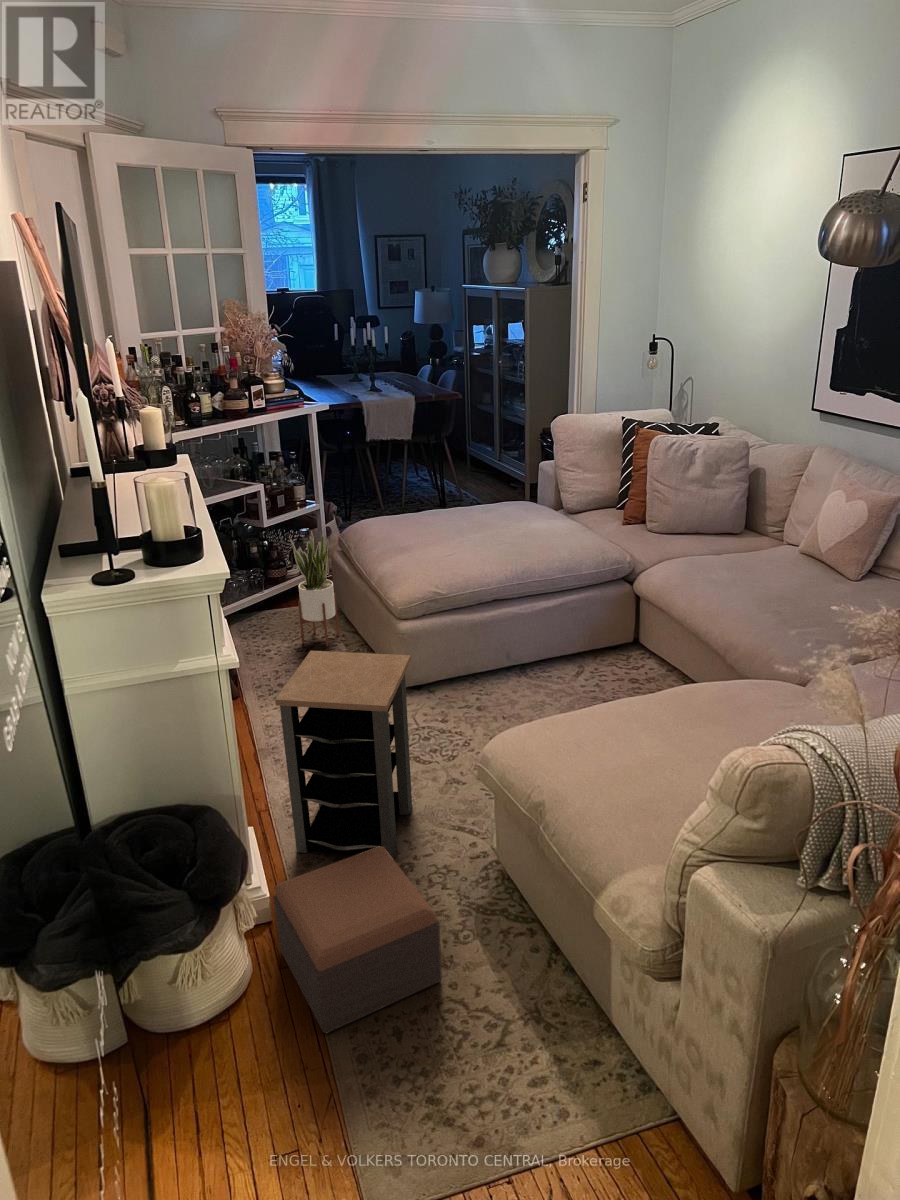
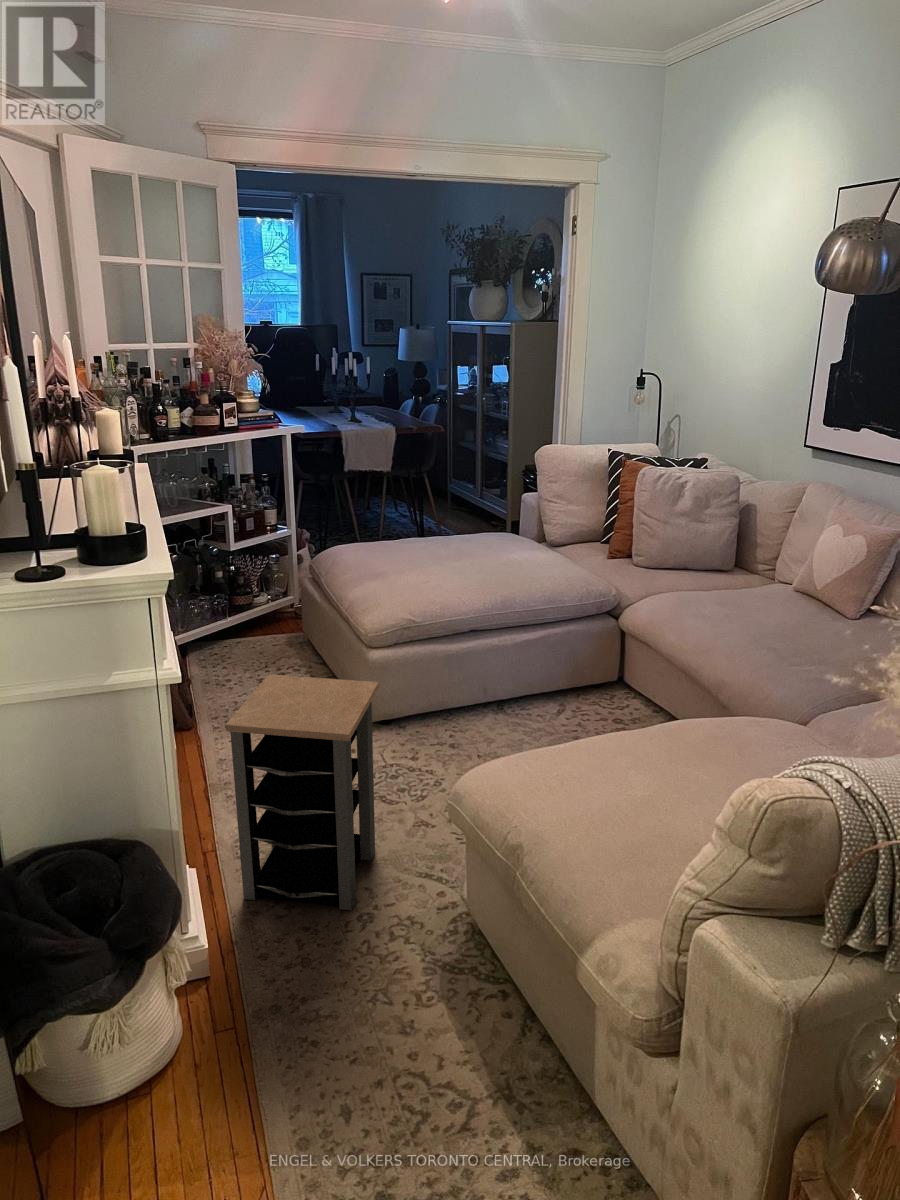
potted plant: present [290,531,339,646] -> none [256,554,305,679]
footstool: present [273,847,442,1033] -> none [211,893,400,1111]

